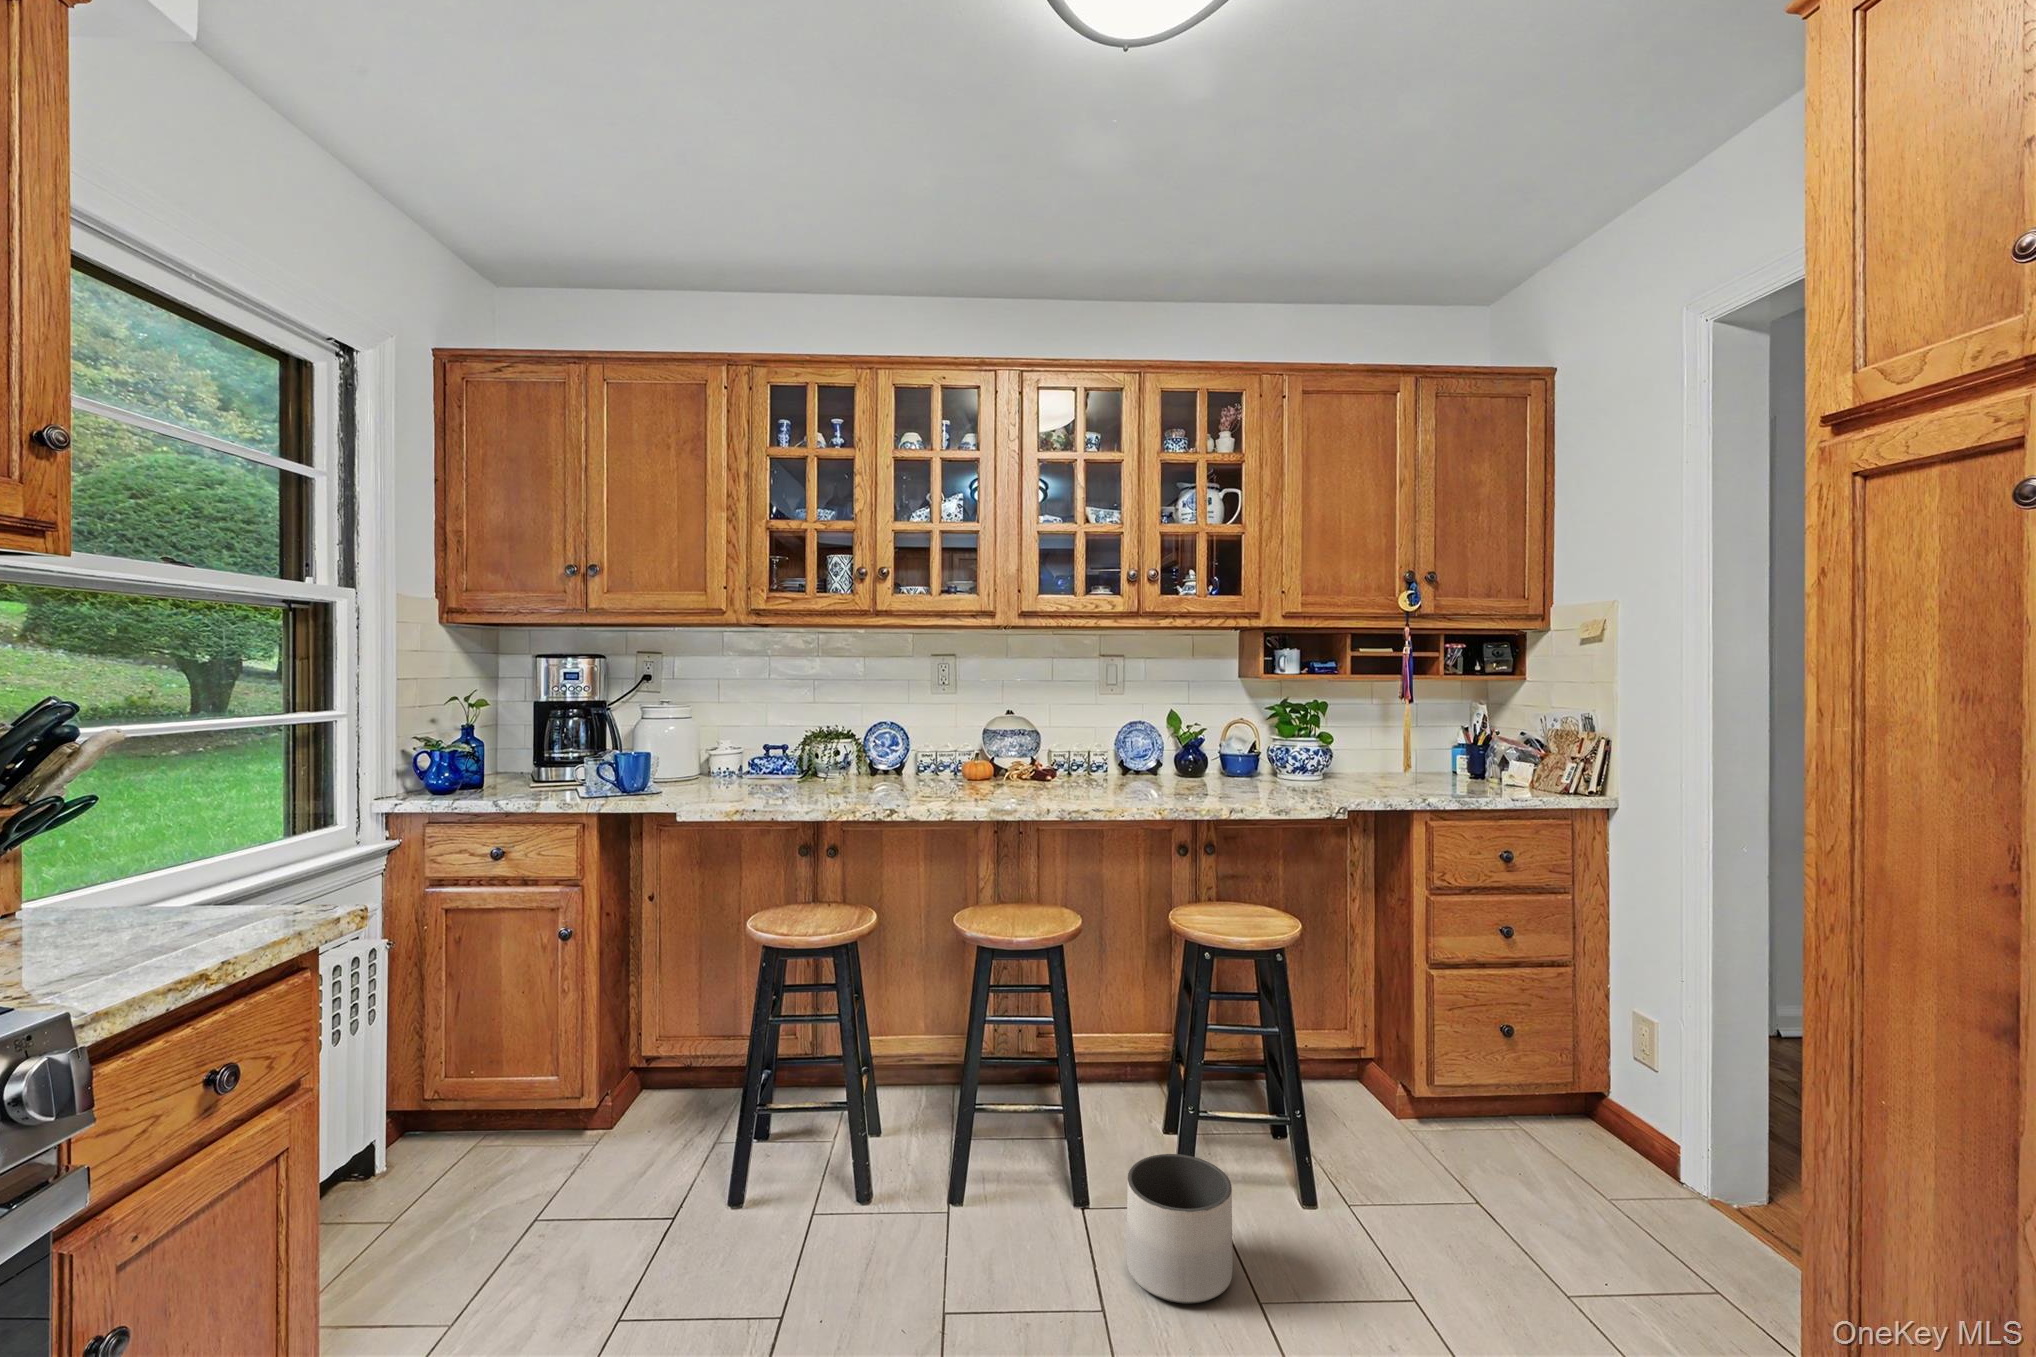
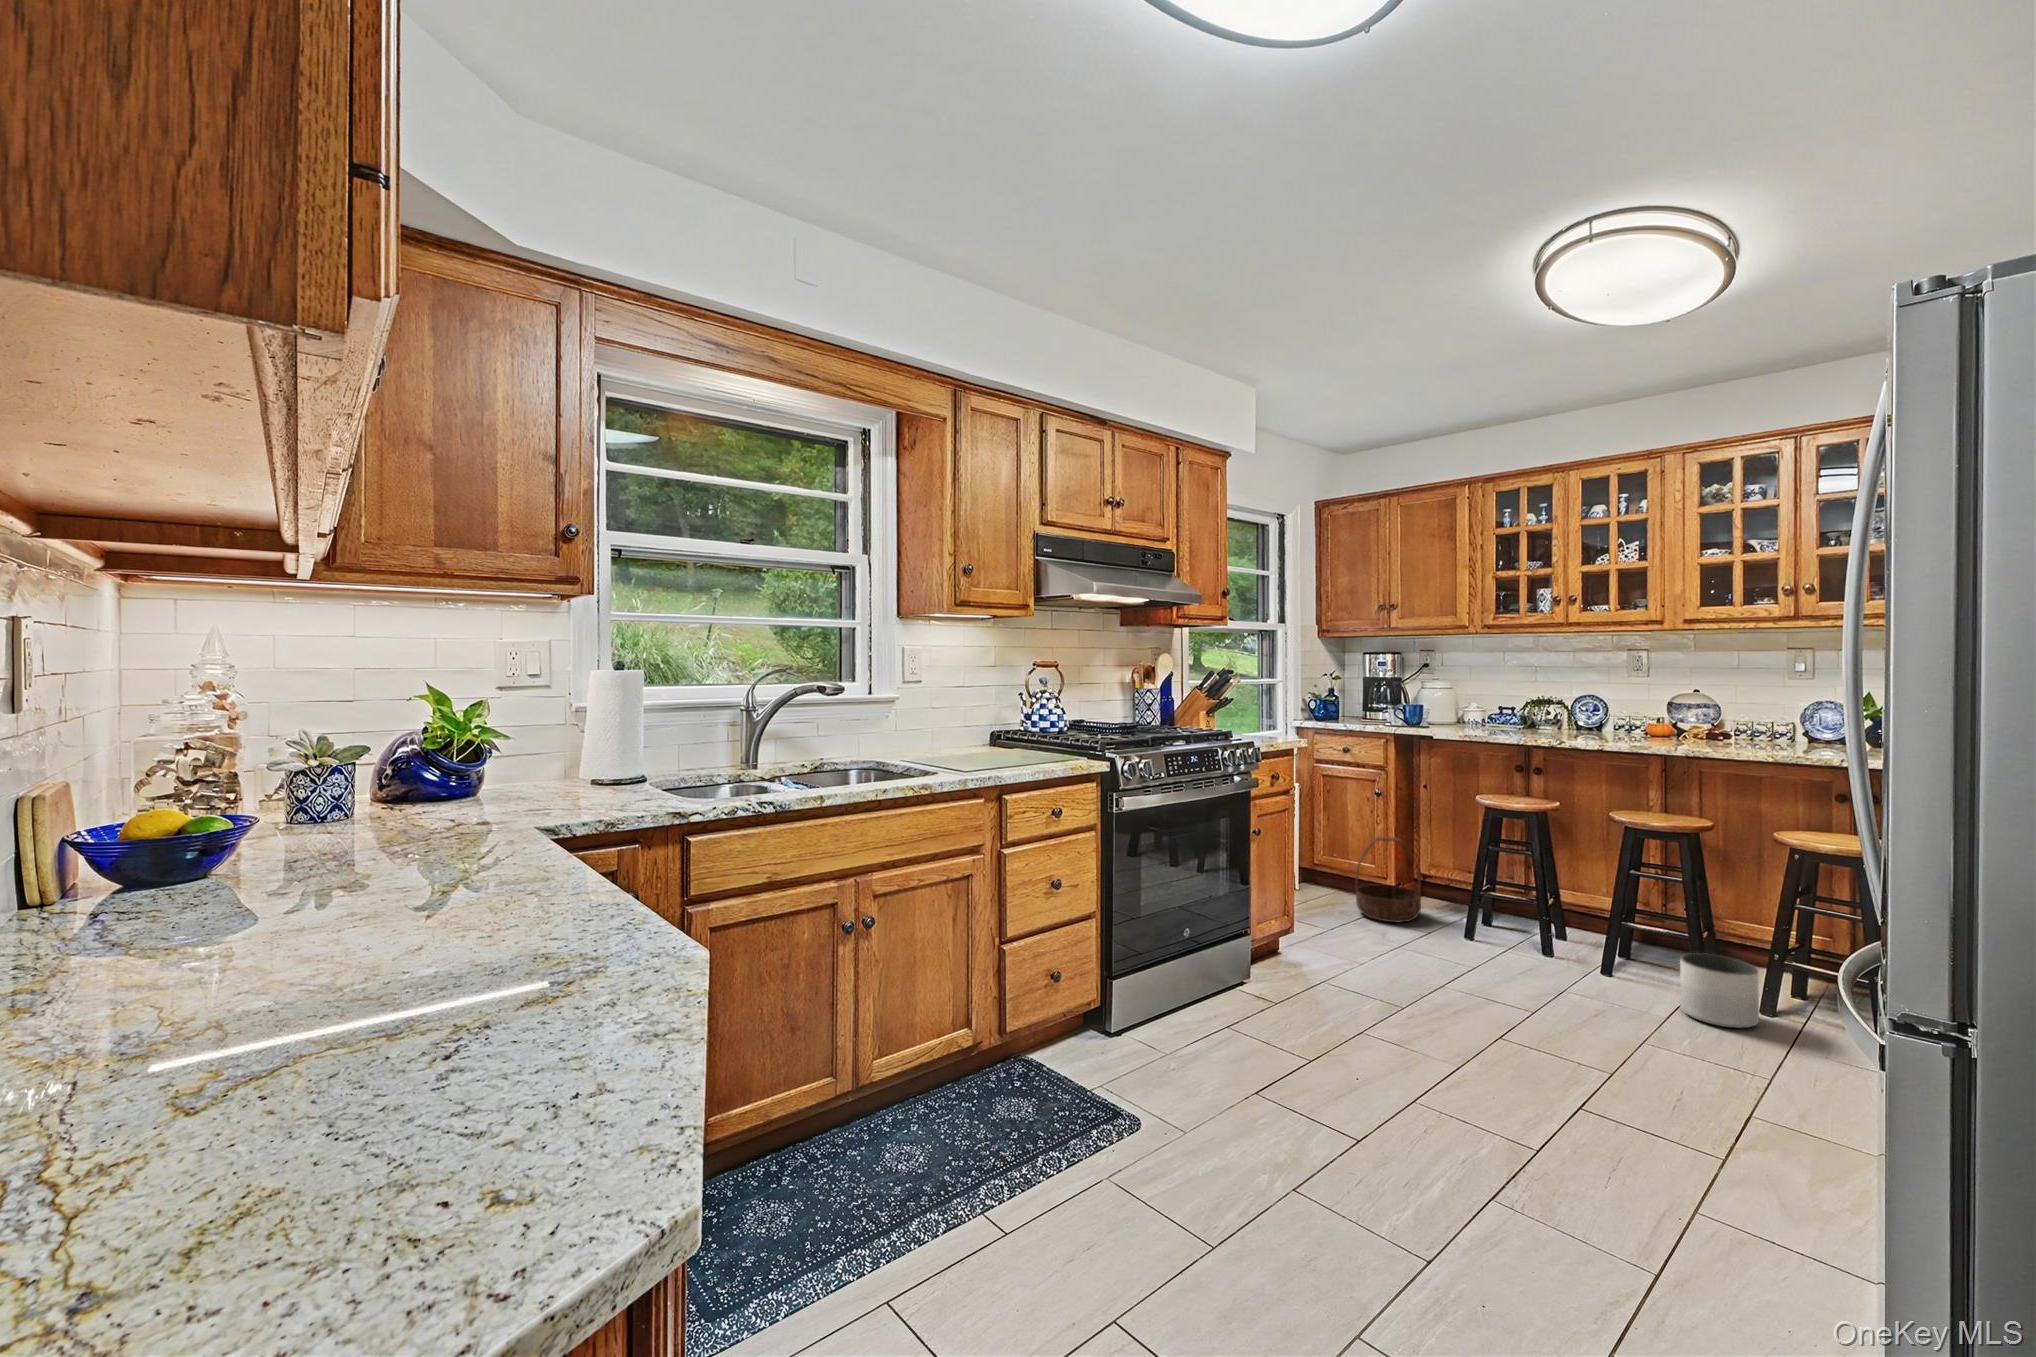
basket: none [522,1028,660,1225] -> present [1356,837,1421,922]

